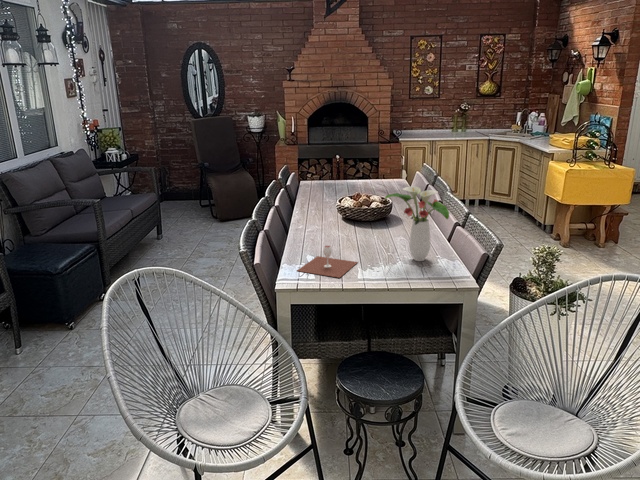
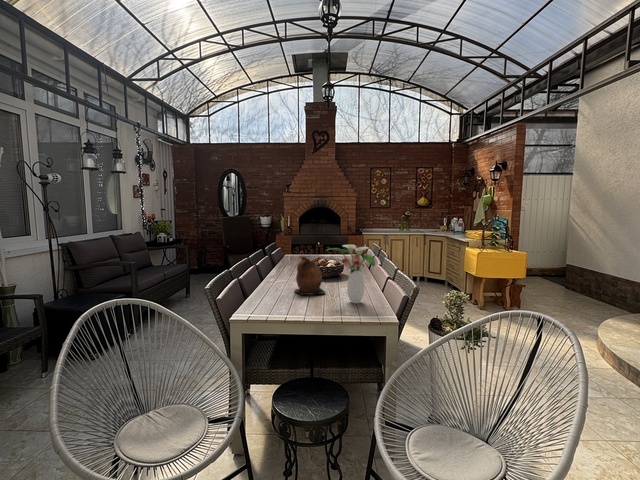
ceramic pitcher: none [335,201,378,250] -> present [295,256,325,295]
wine glass: present [297,246,357,278] -> none [254,288,306,313]

